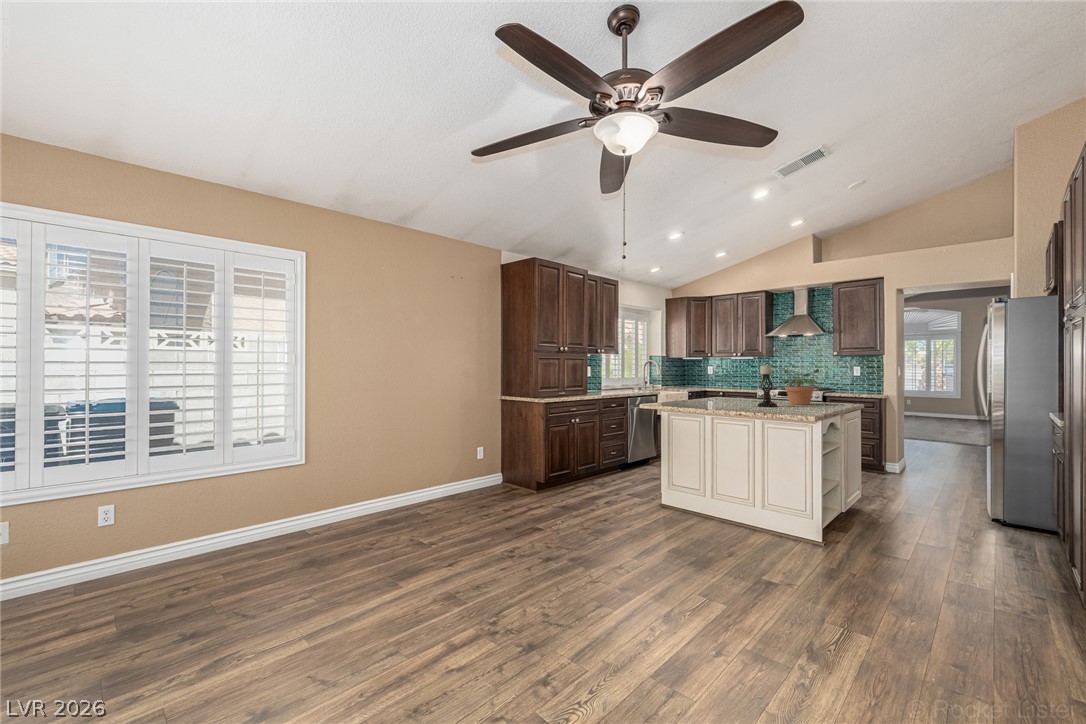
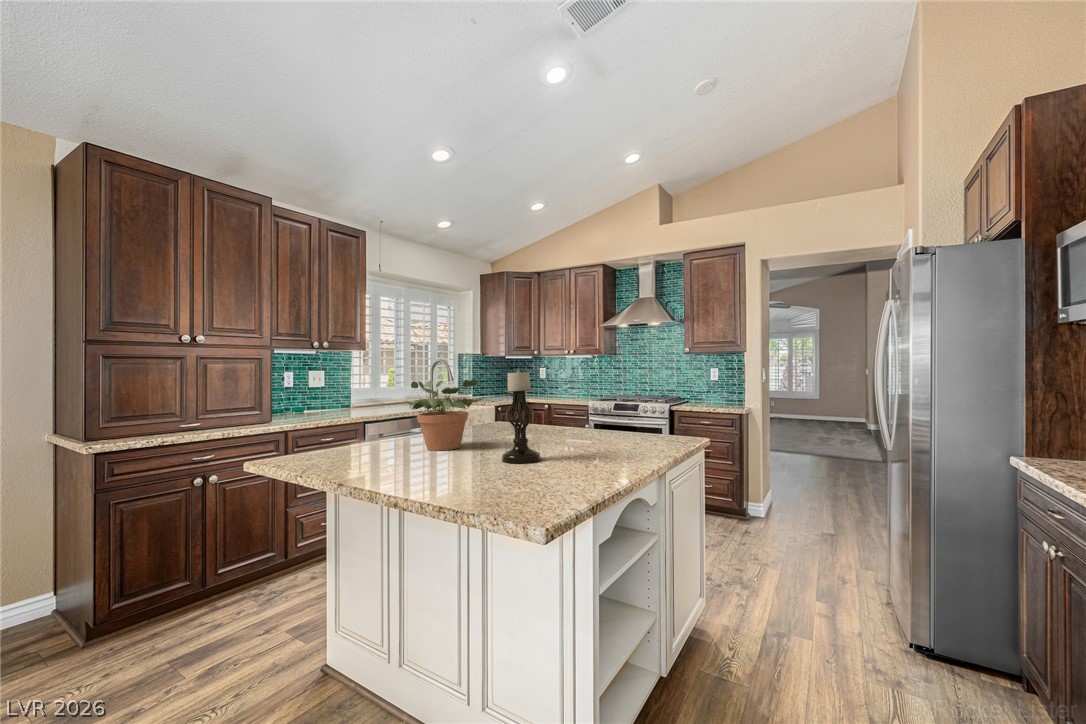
potted plant: present [782,369,819,405] -> present [405,379,483,451]

